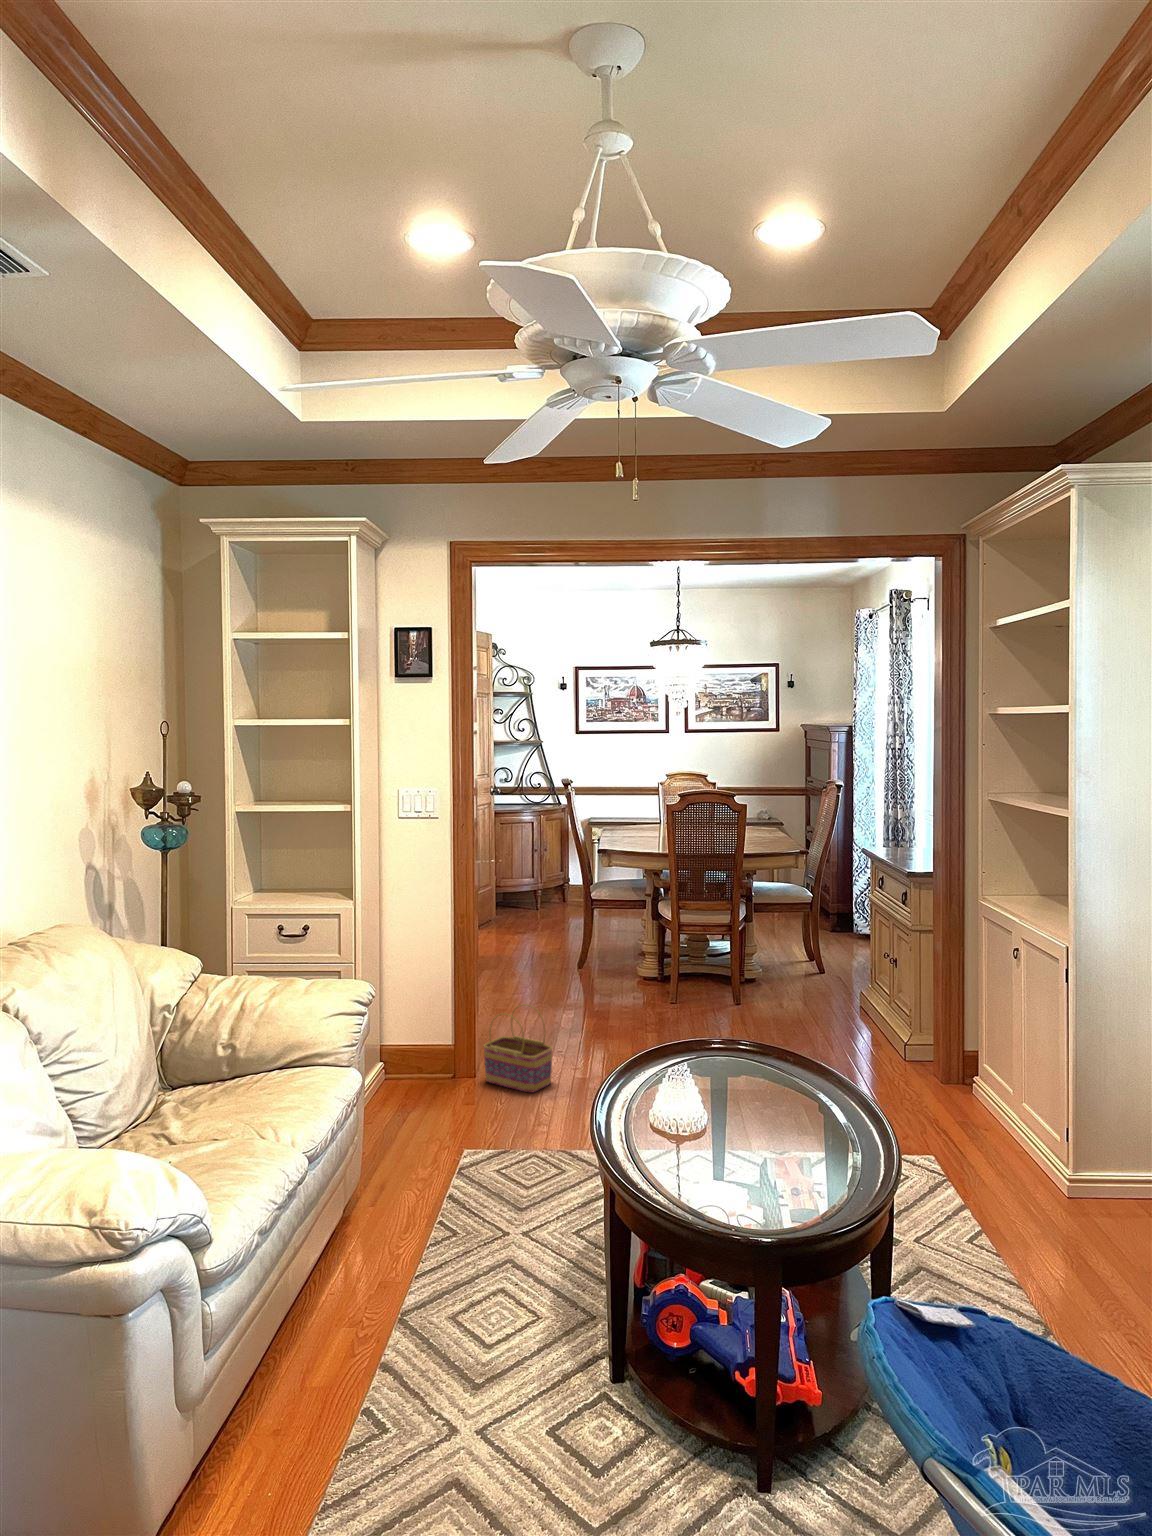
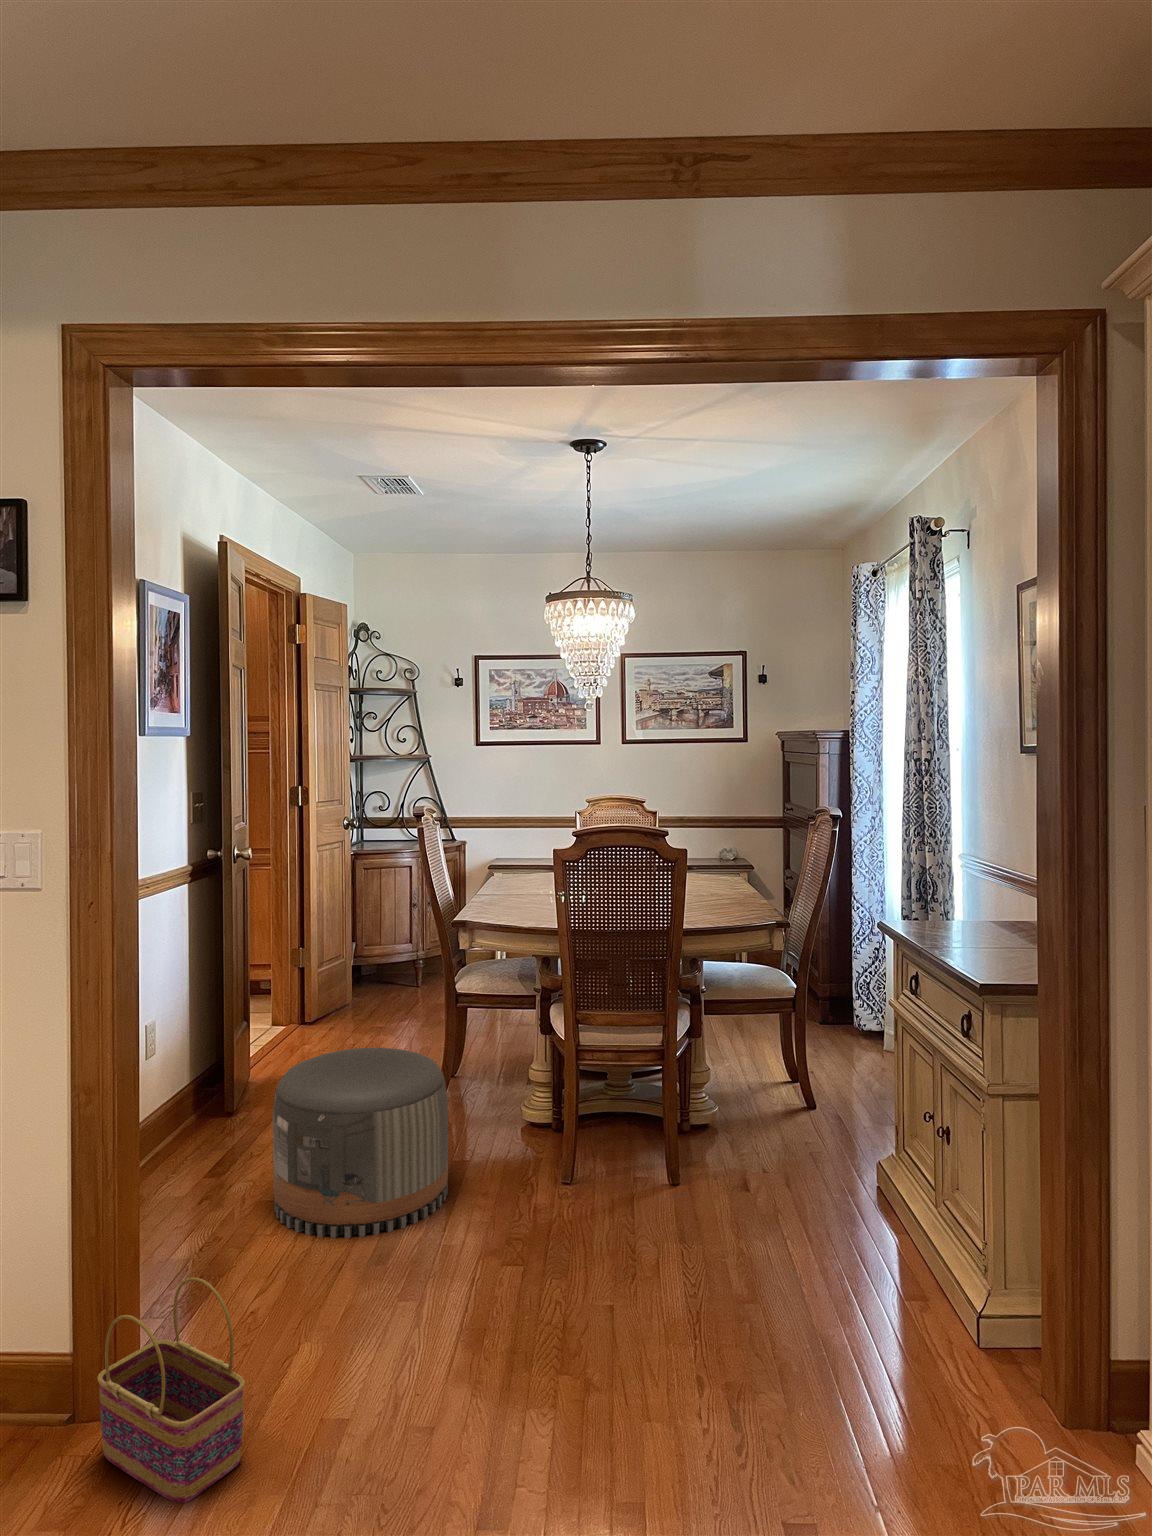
pouf: none [509,924,607,1021] -> present [273,1048,448,1238]

